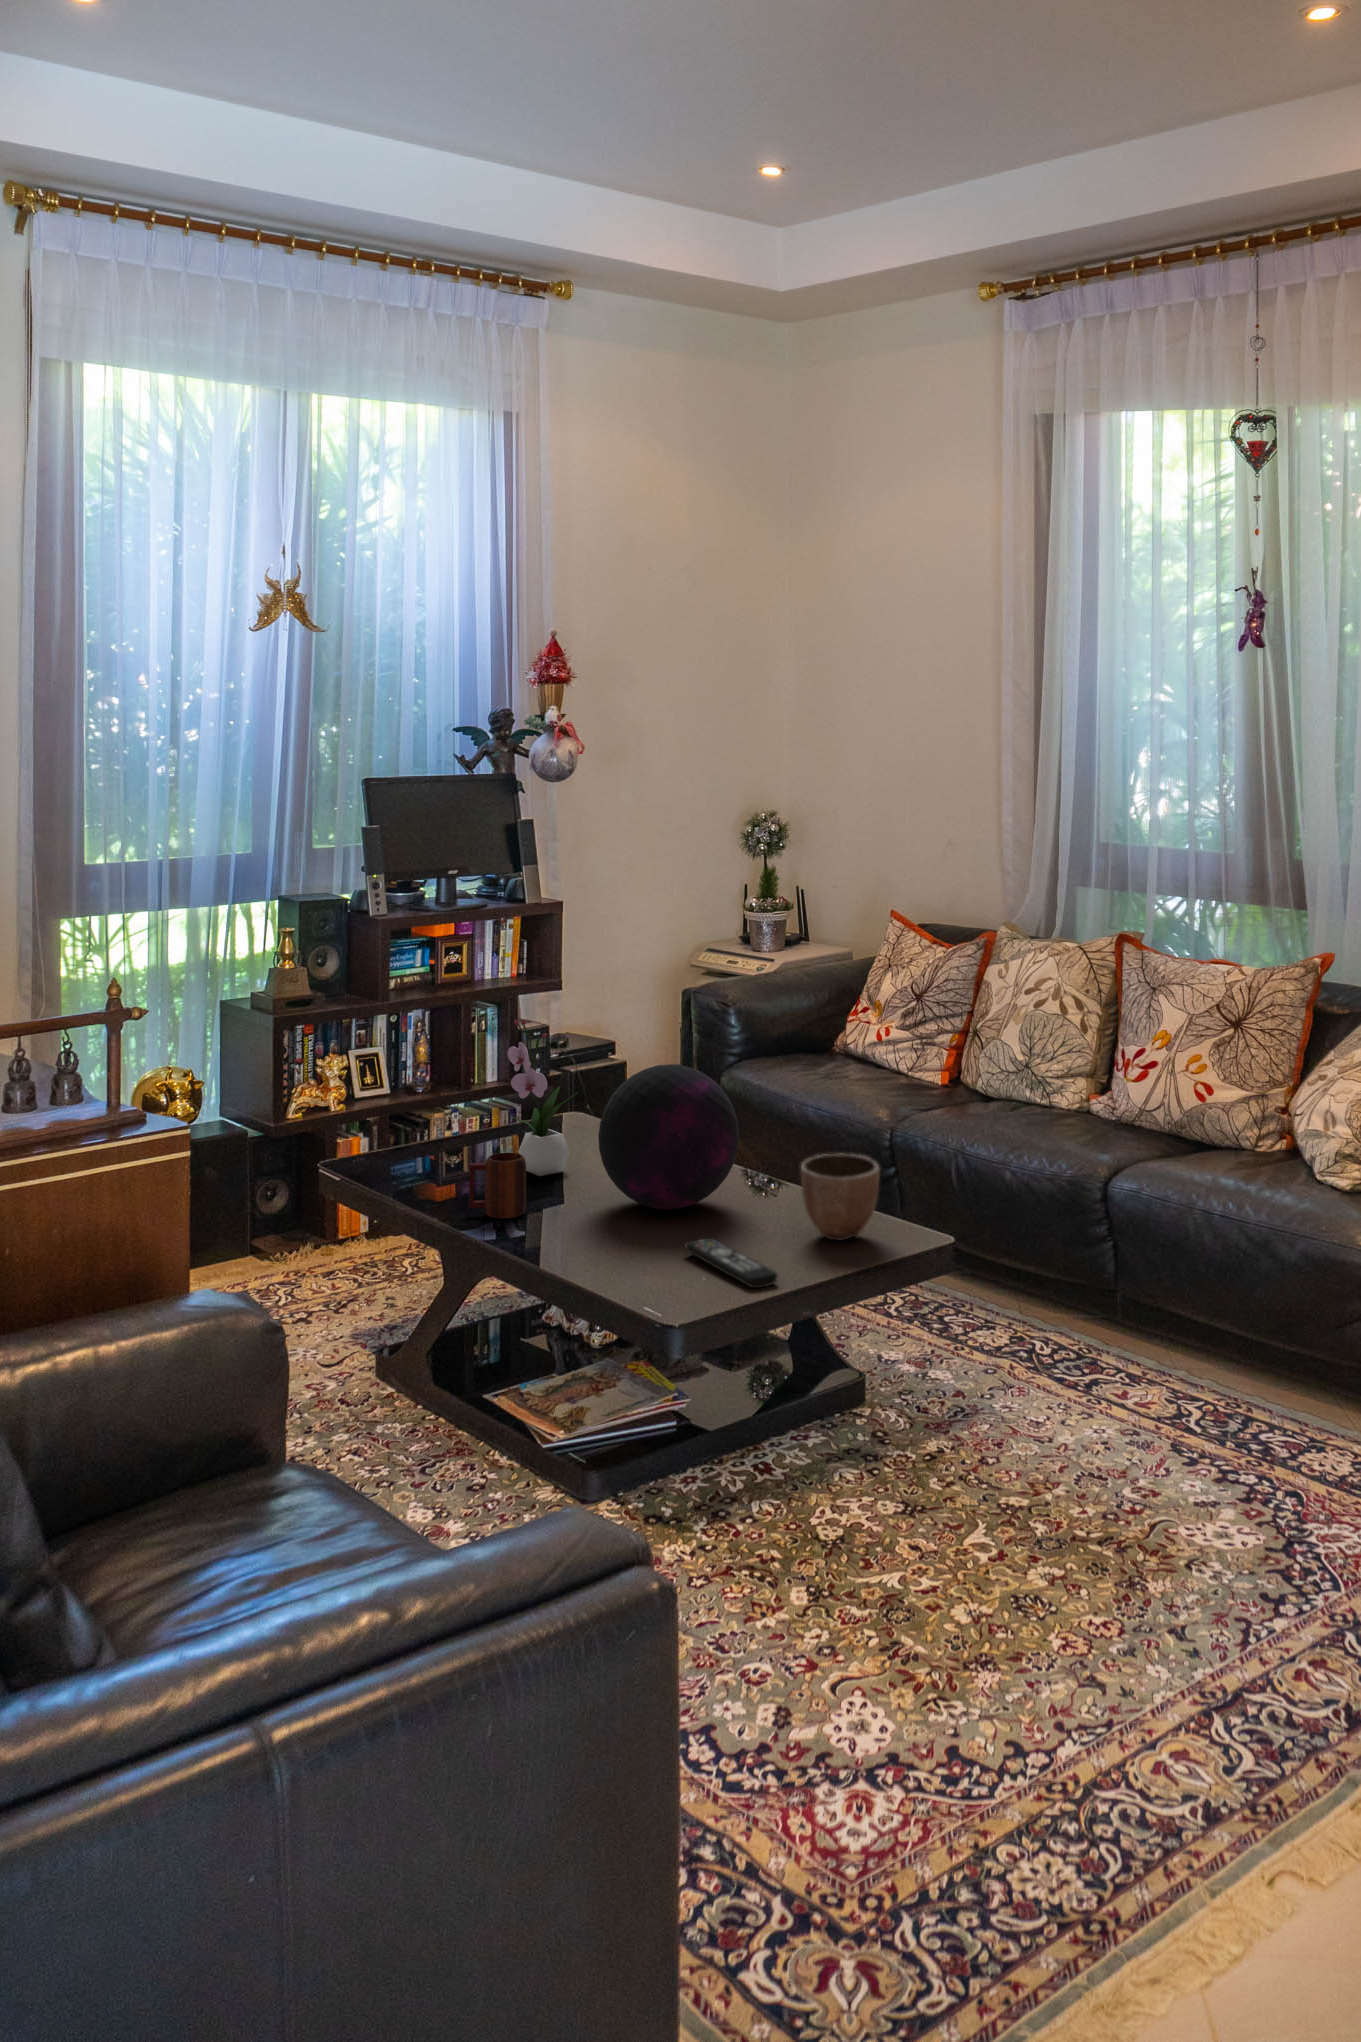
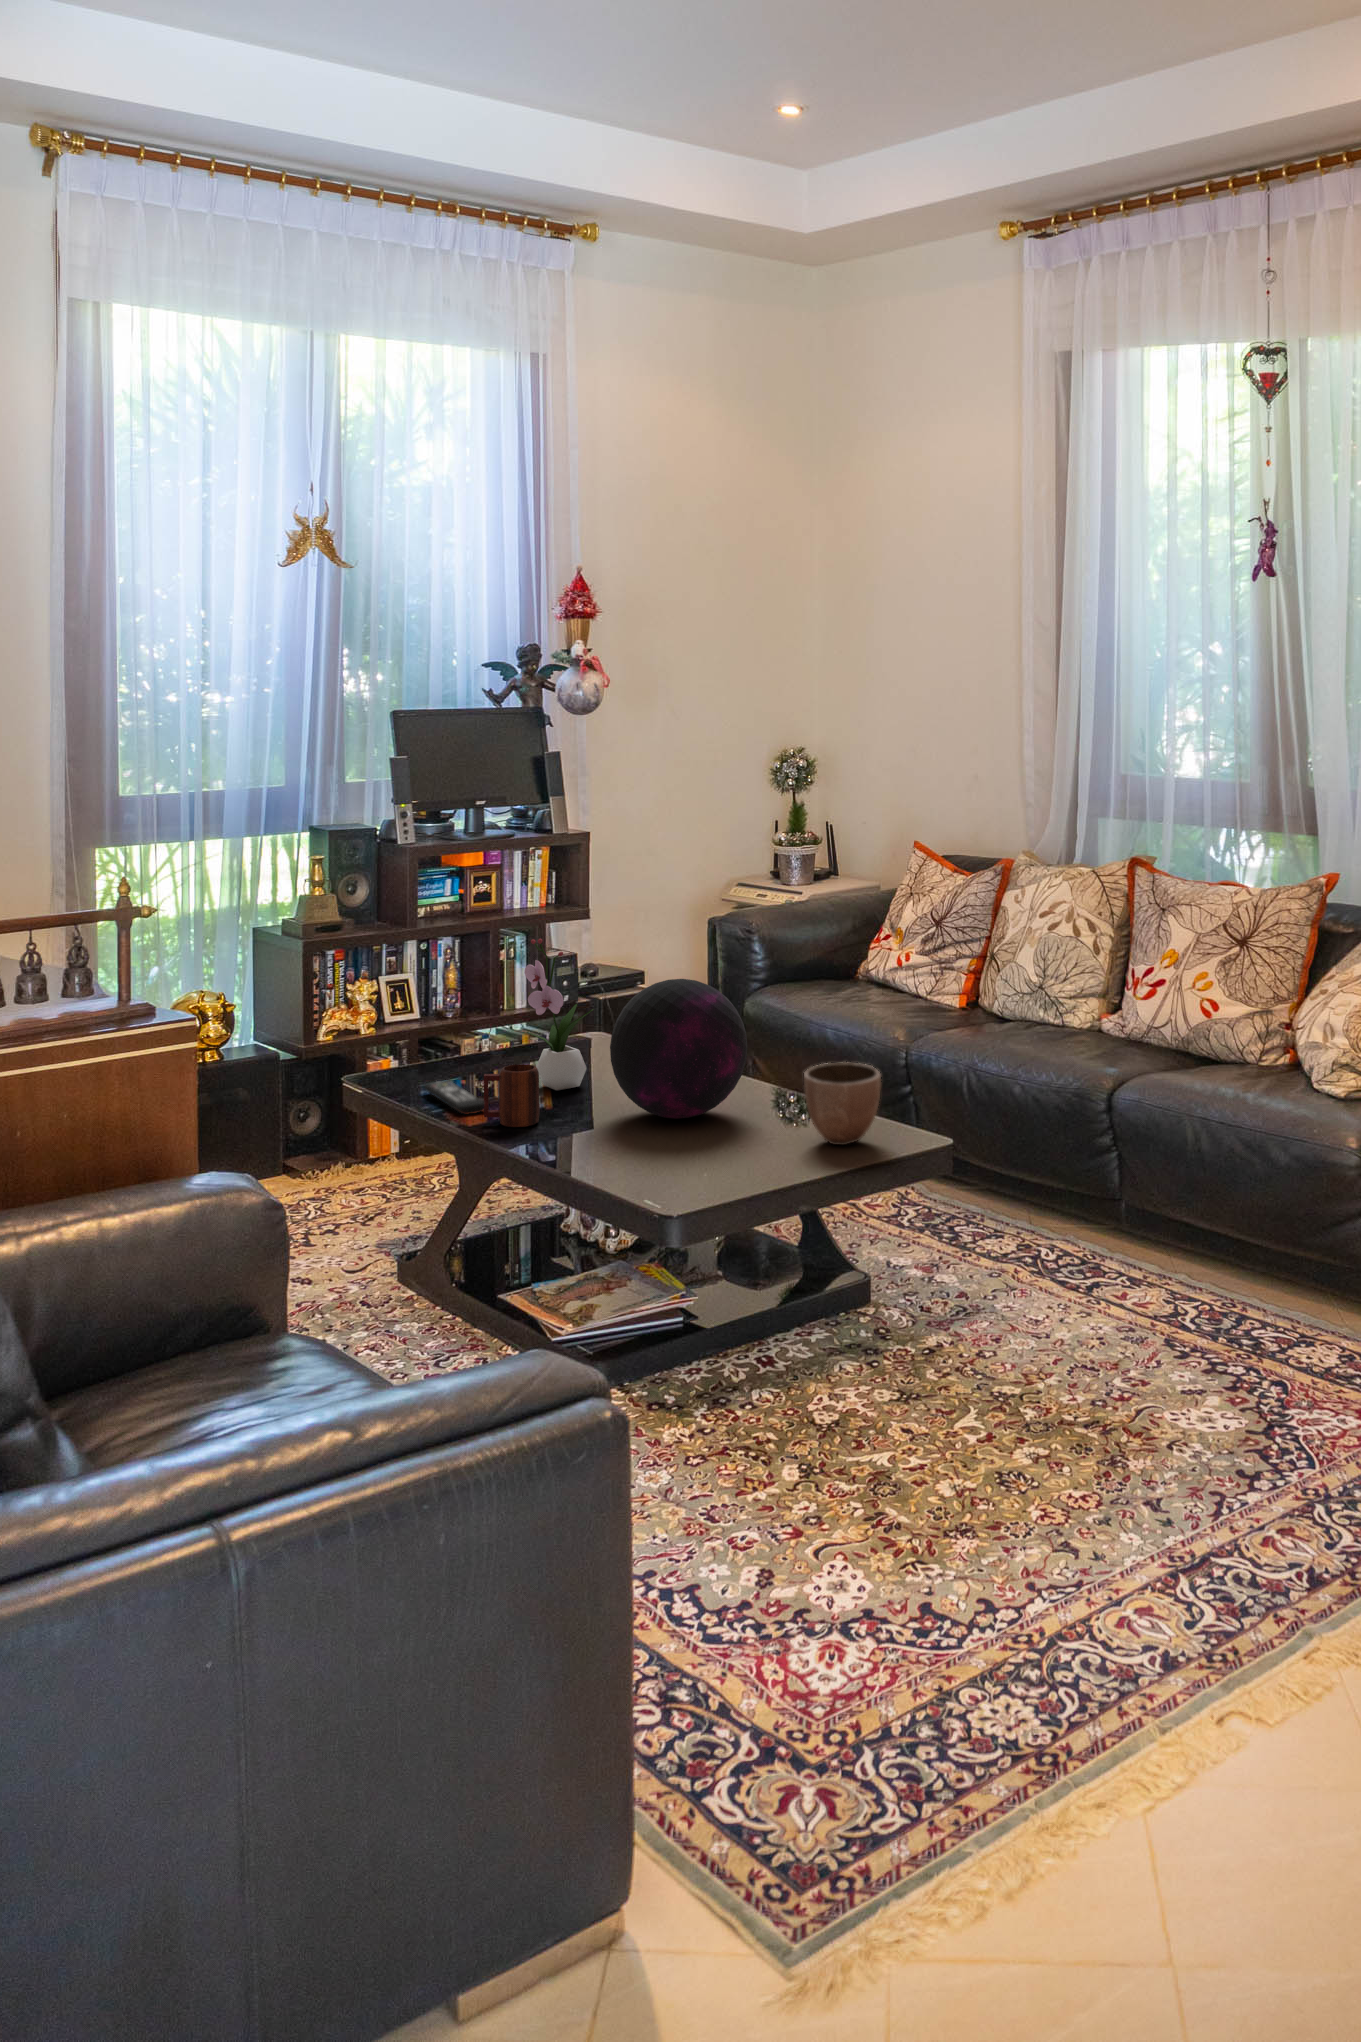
remote control: present [684,1238,778,1288] -> present [423,1080,484,1115]

